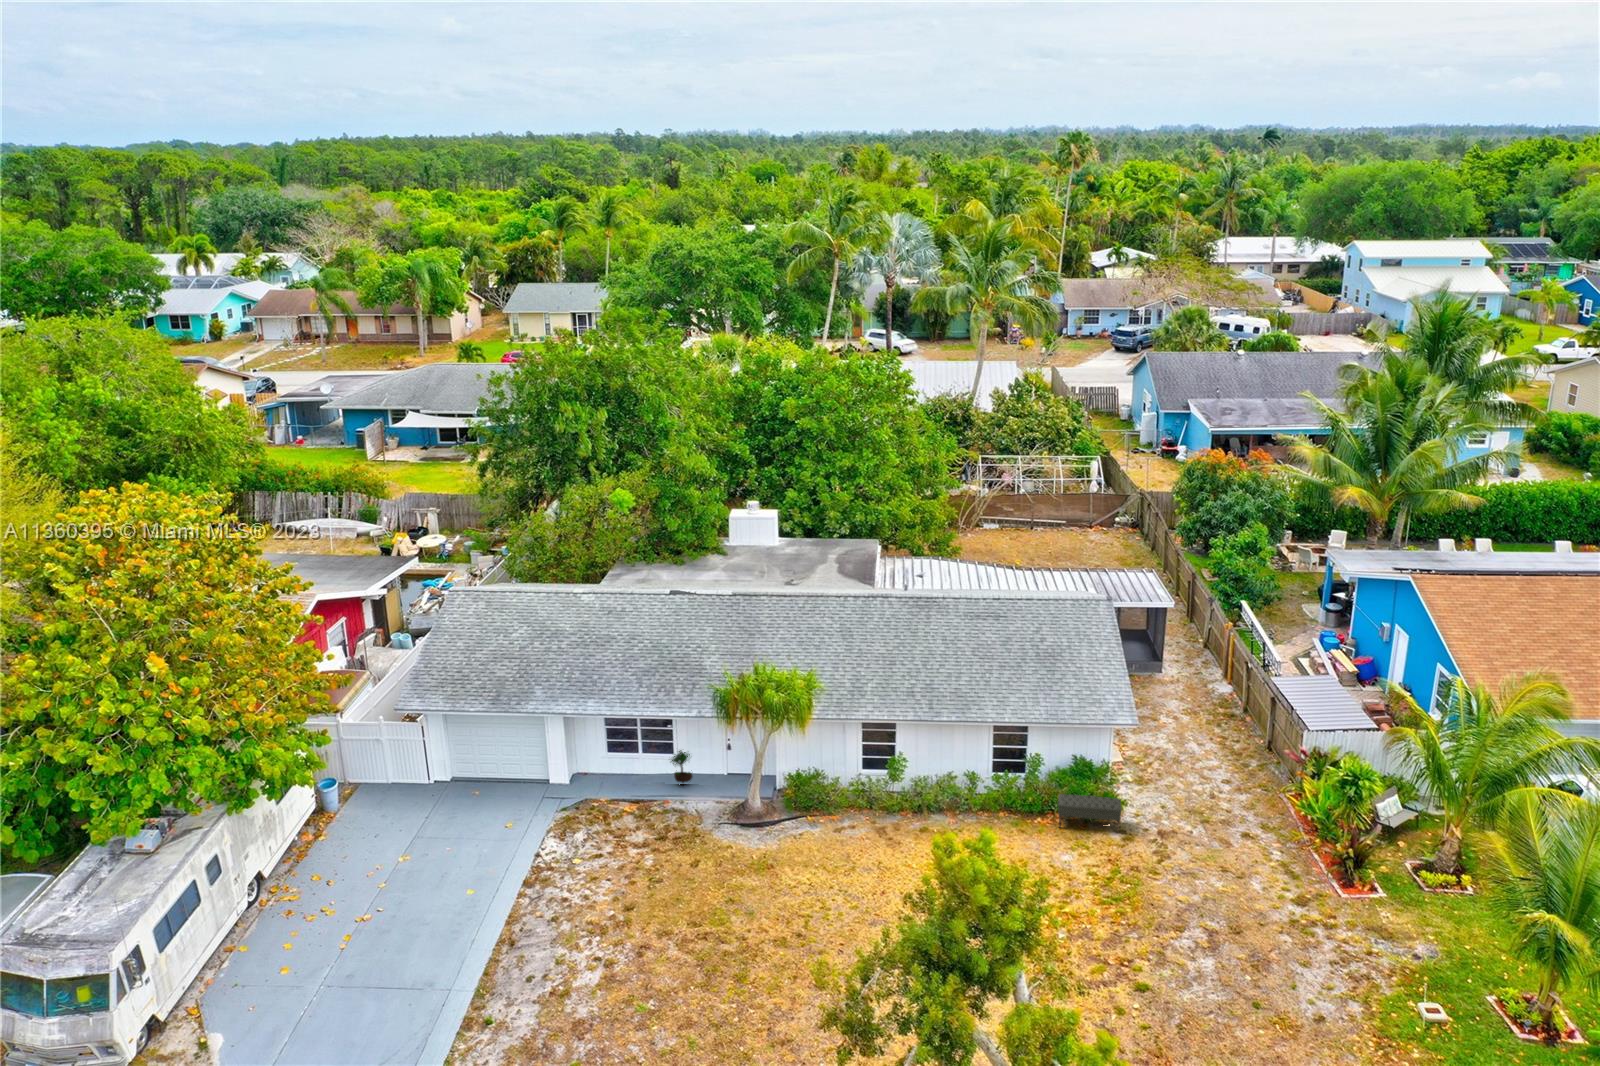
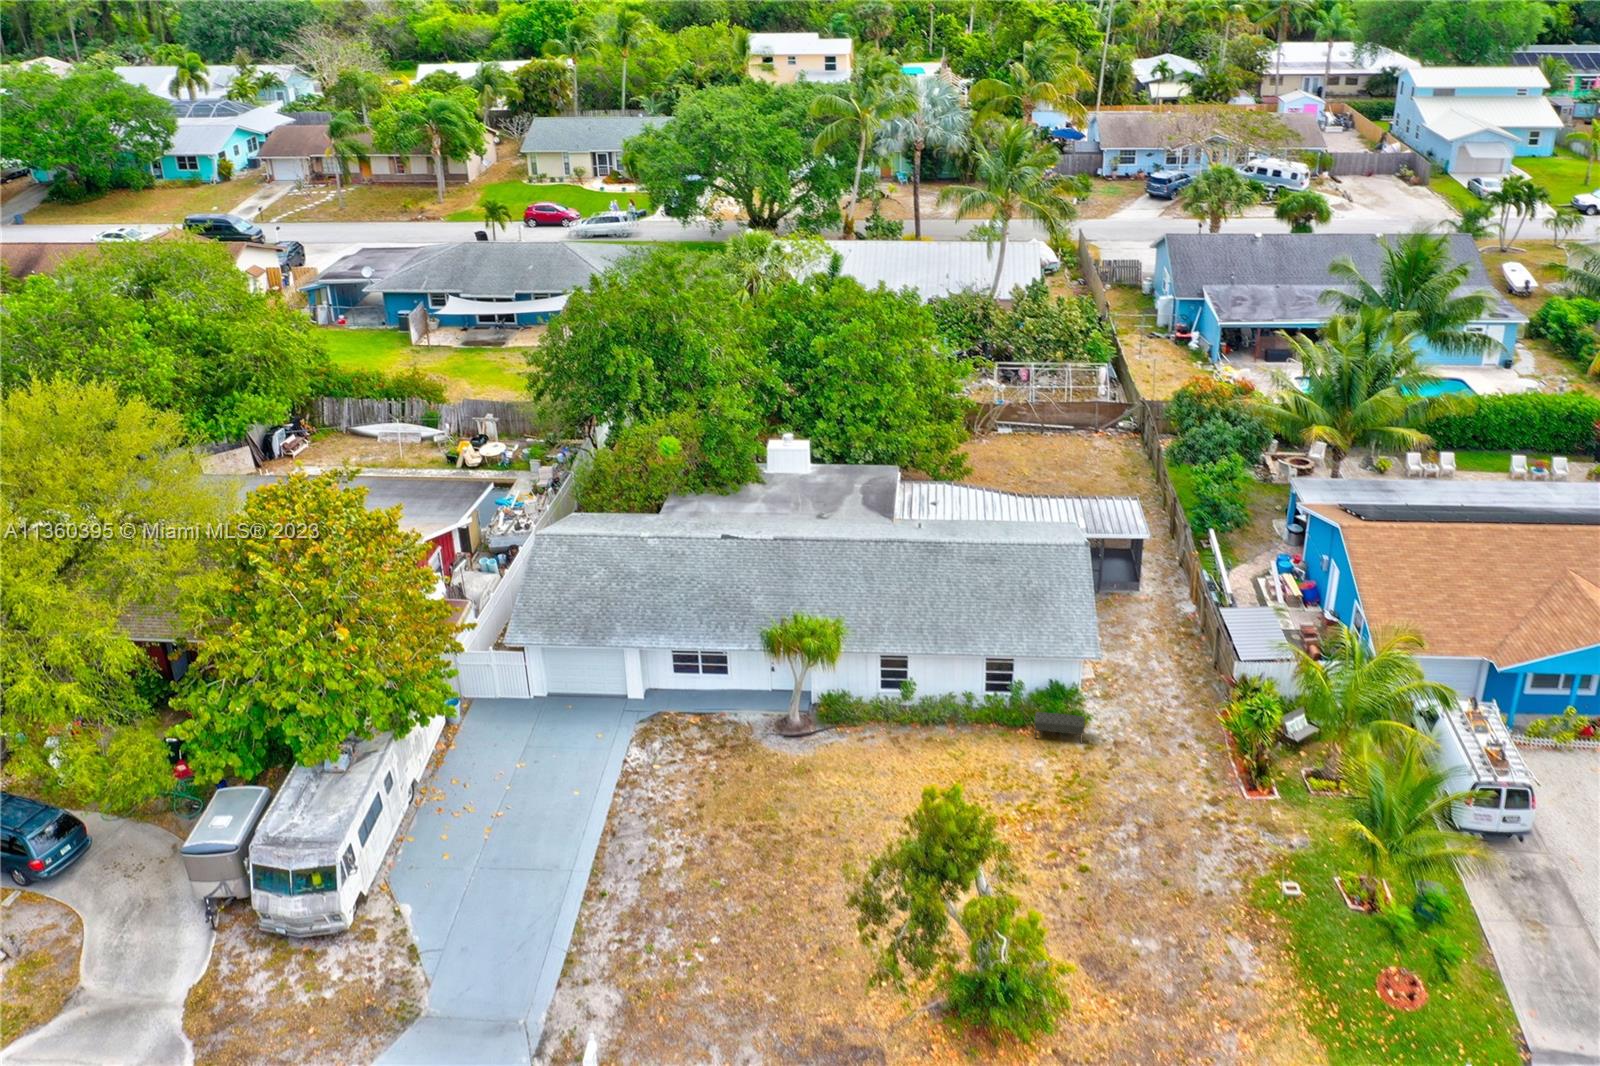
potted tree: present [671,750,692,783] -> none [723,669,743,698]

